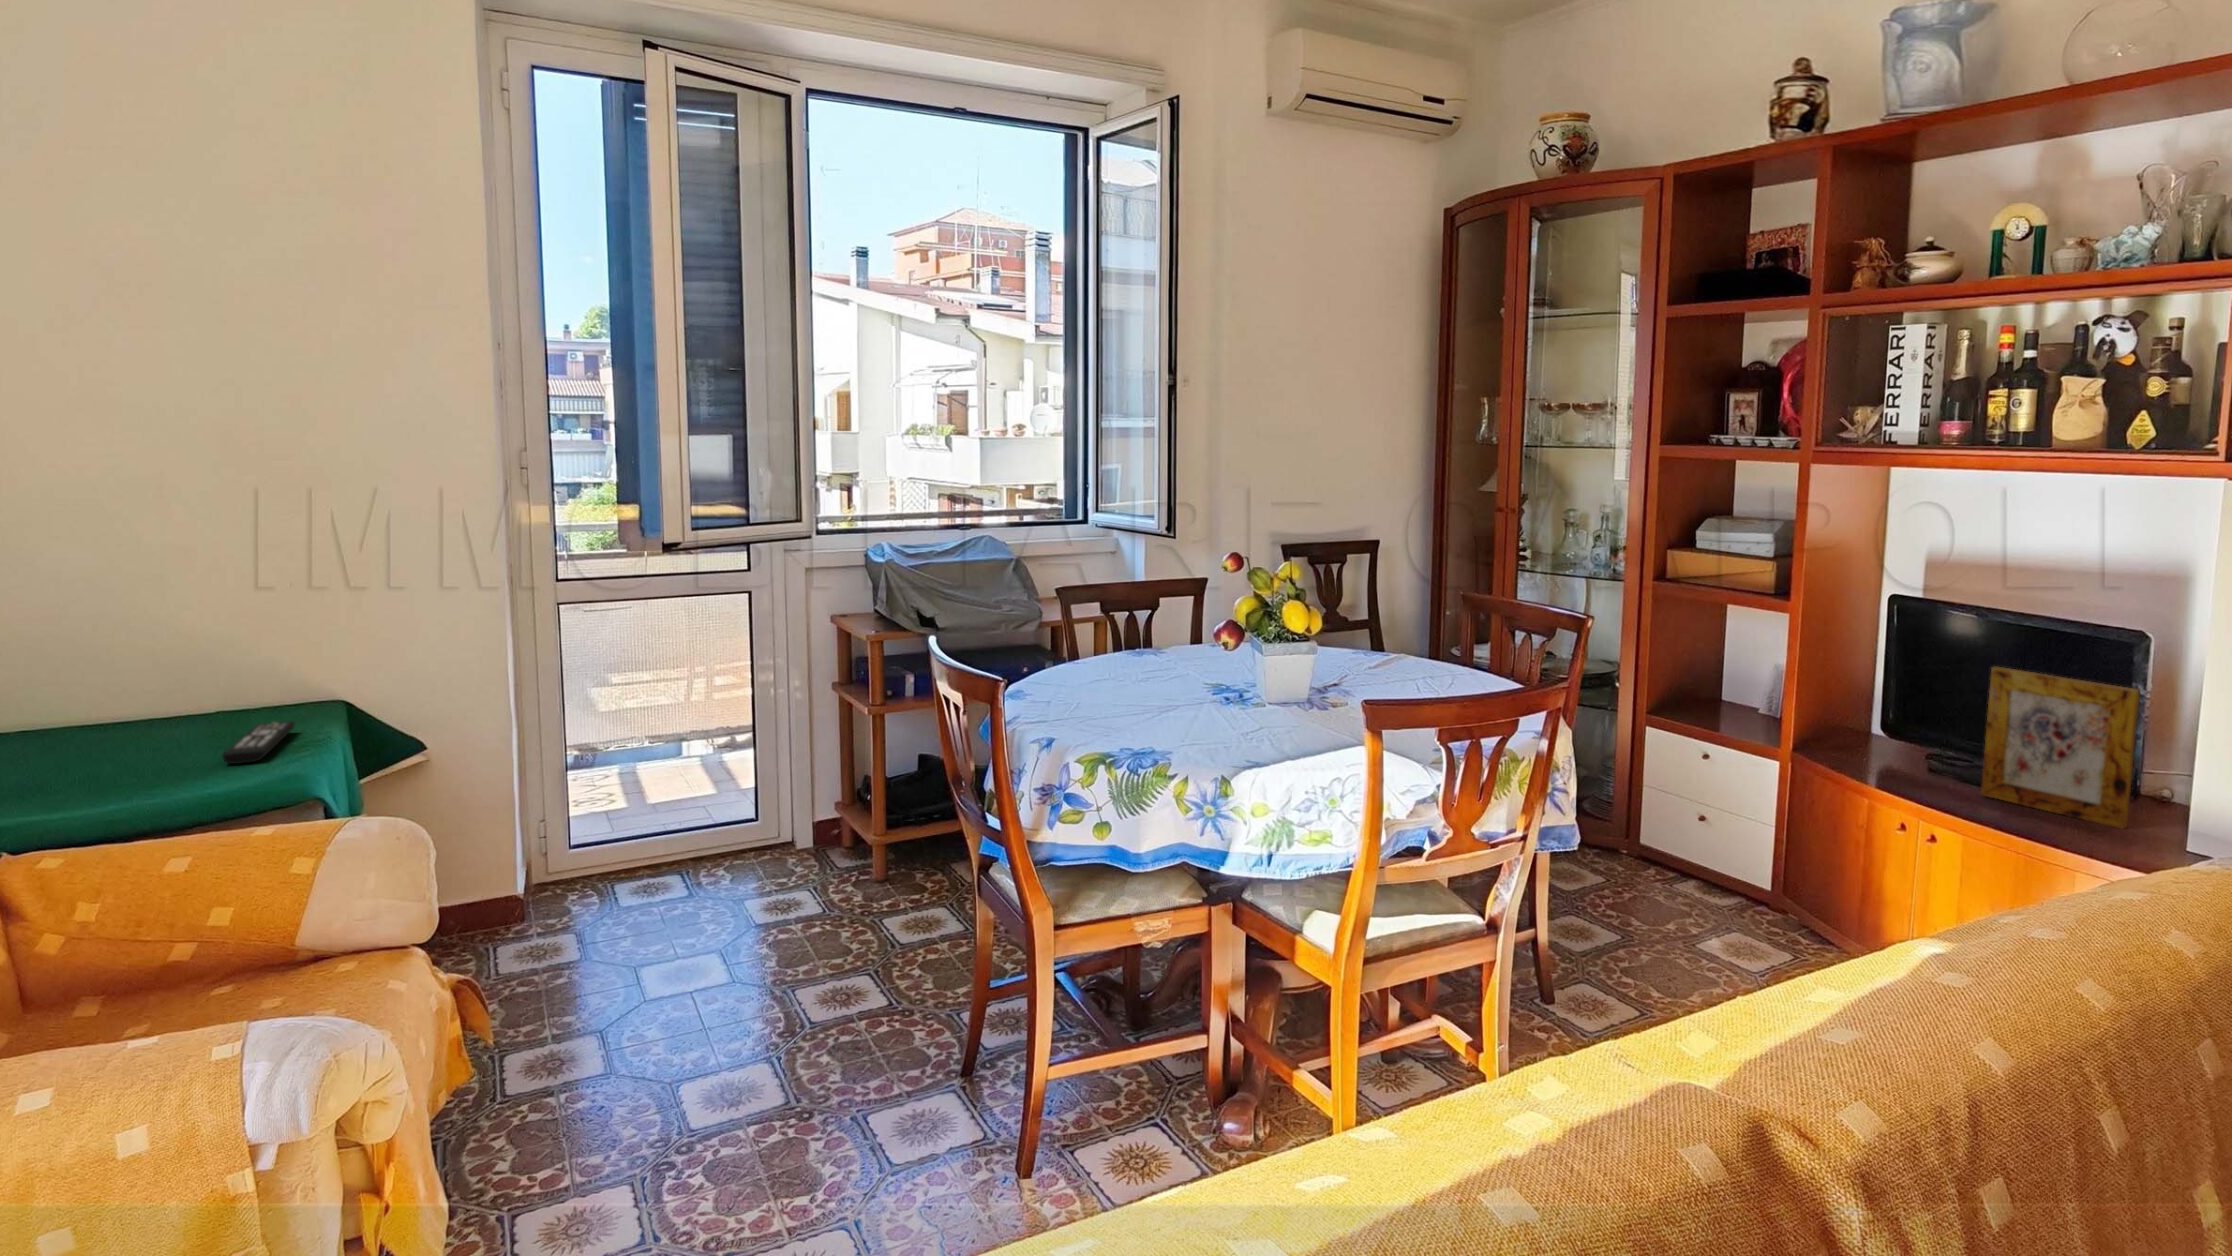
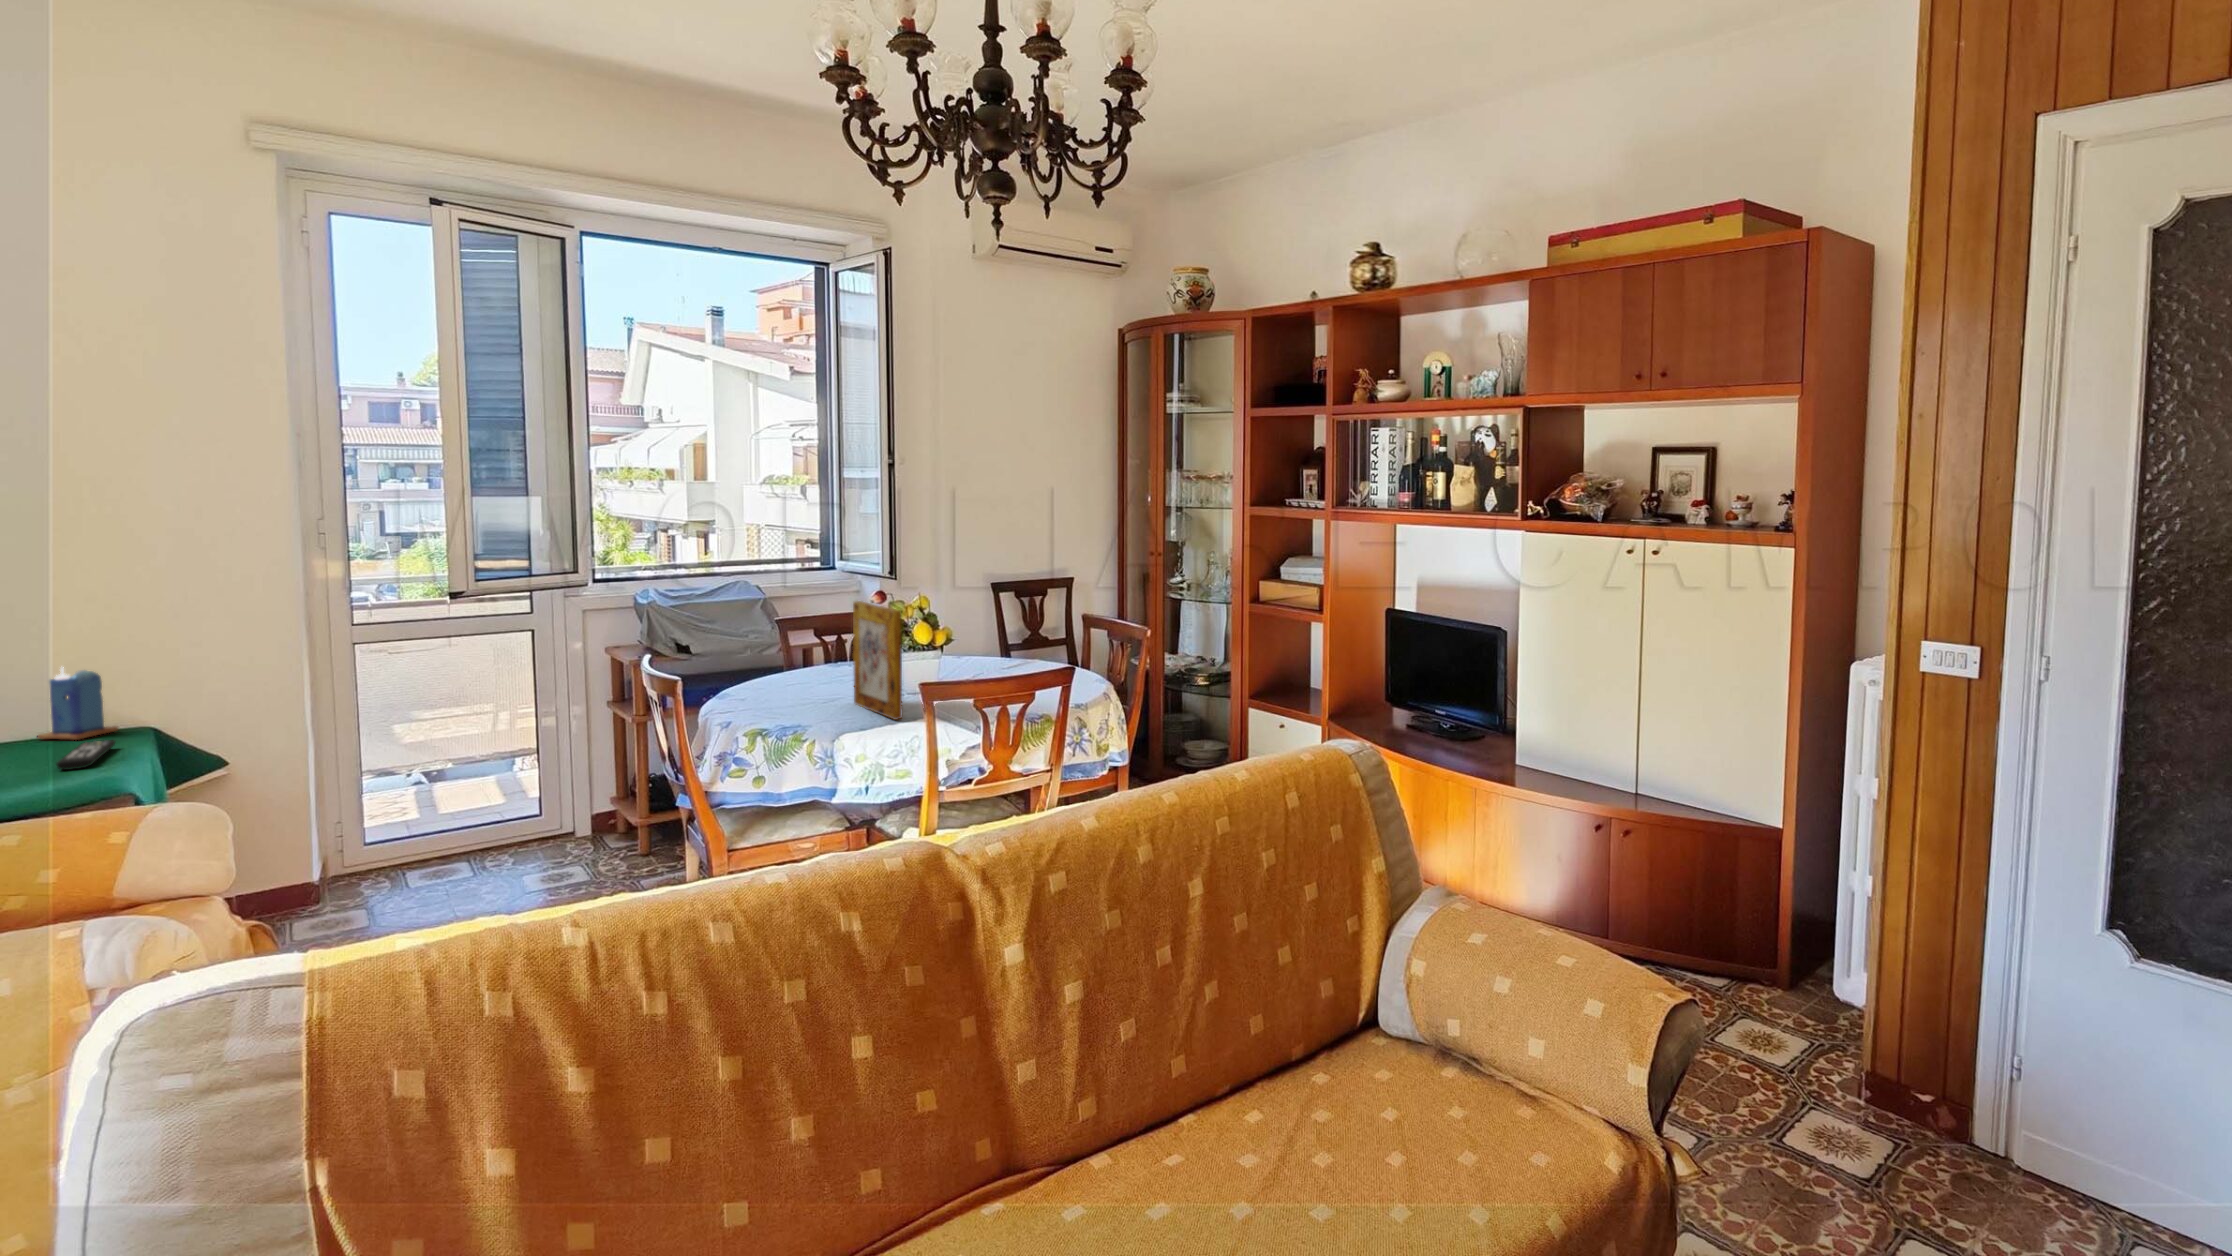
candle: none [213,624,302,717] -> present [37,667,118,740]
picture frame: present [1981,666,2140,829] -> present [853,601,902,720]

